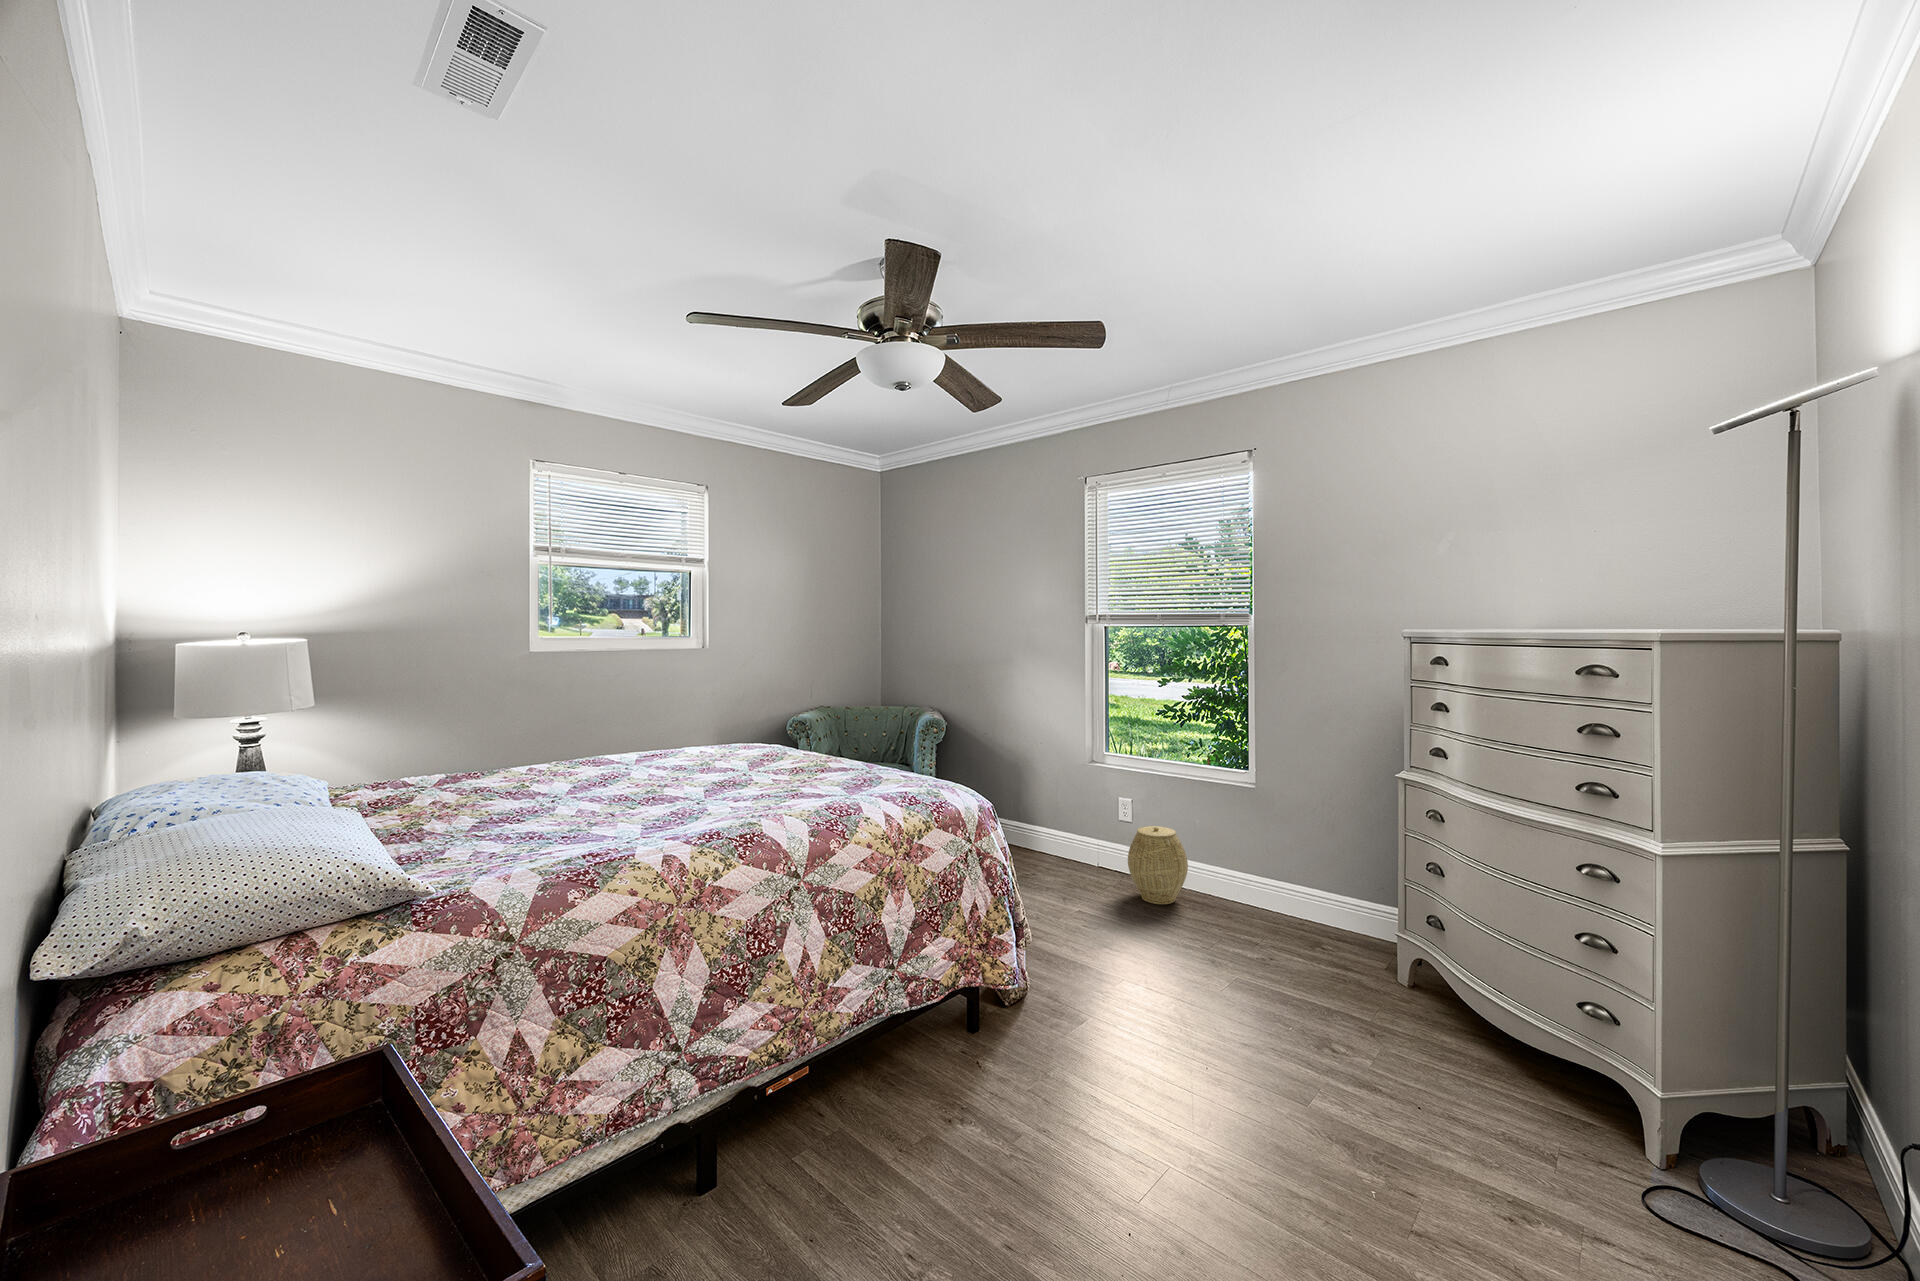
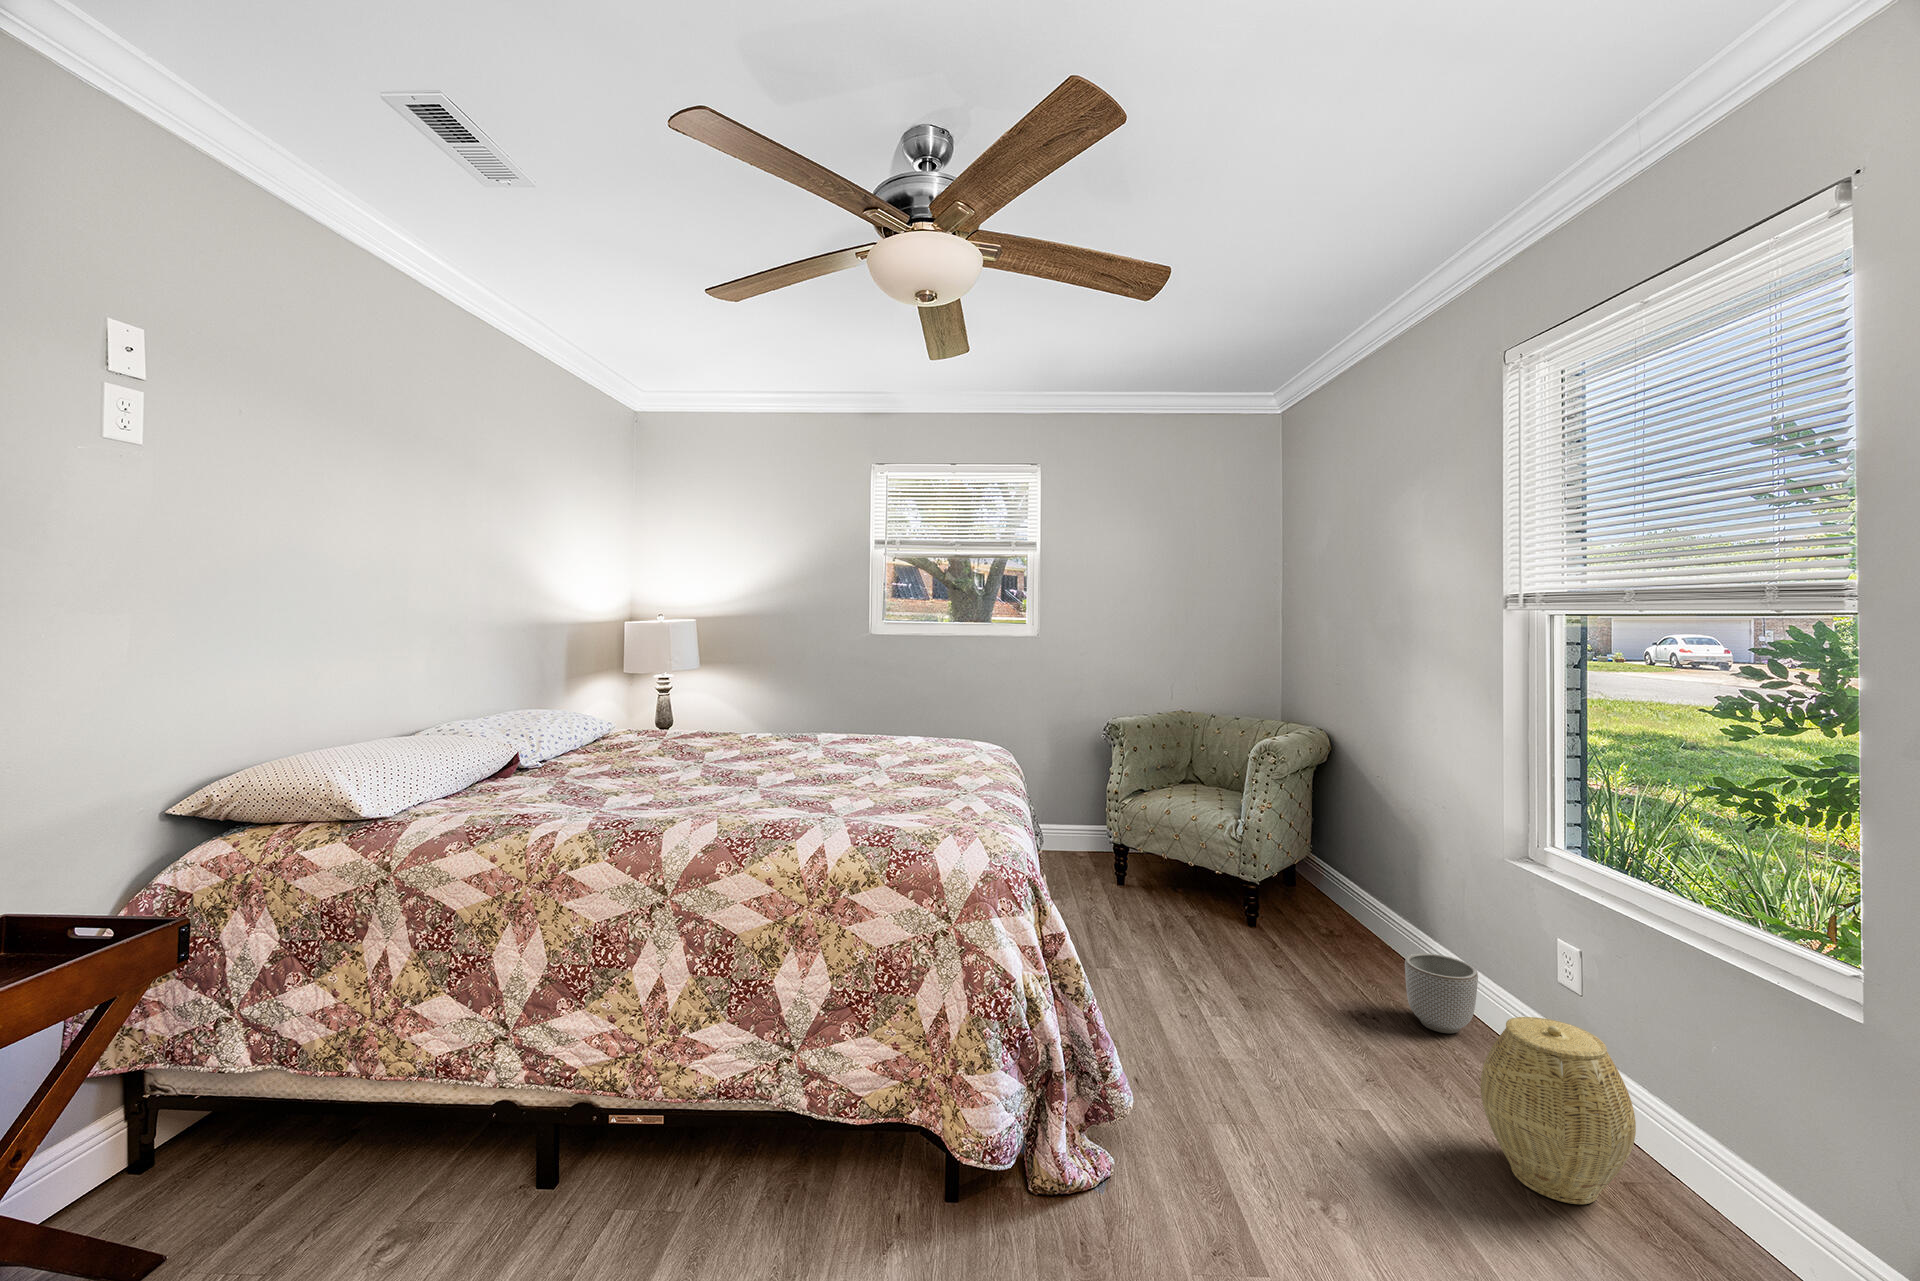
planter: none [1042,821,1075,861] -> present [1405,953,1478,1033]

